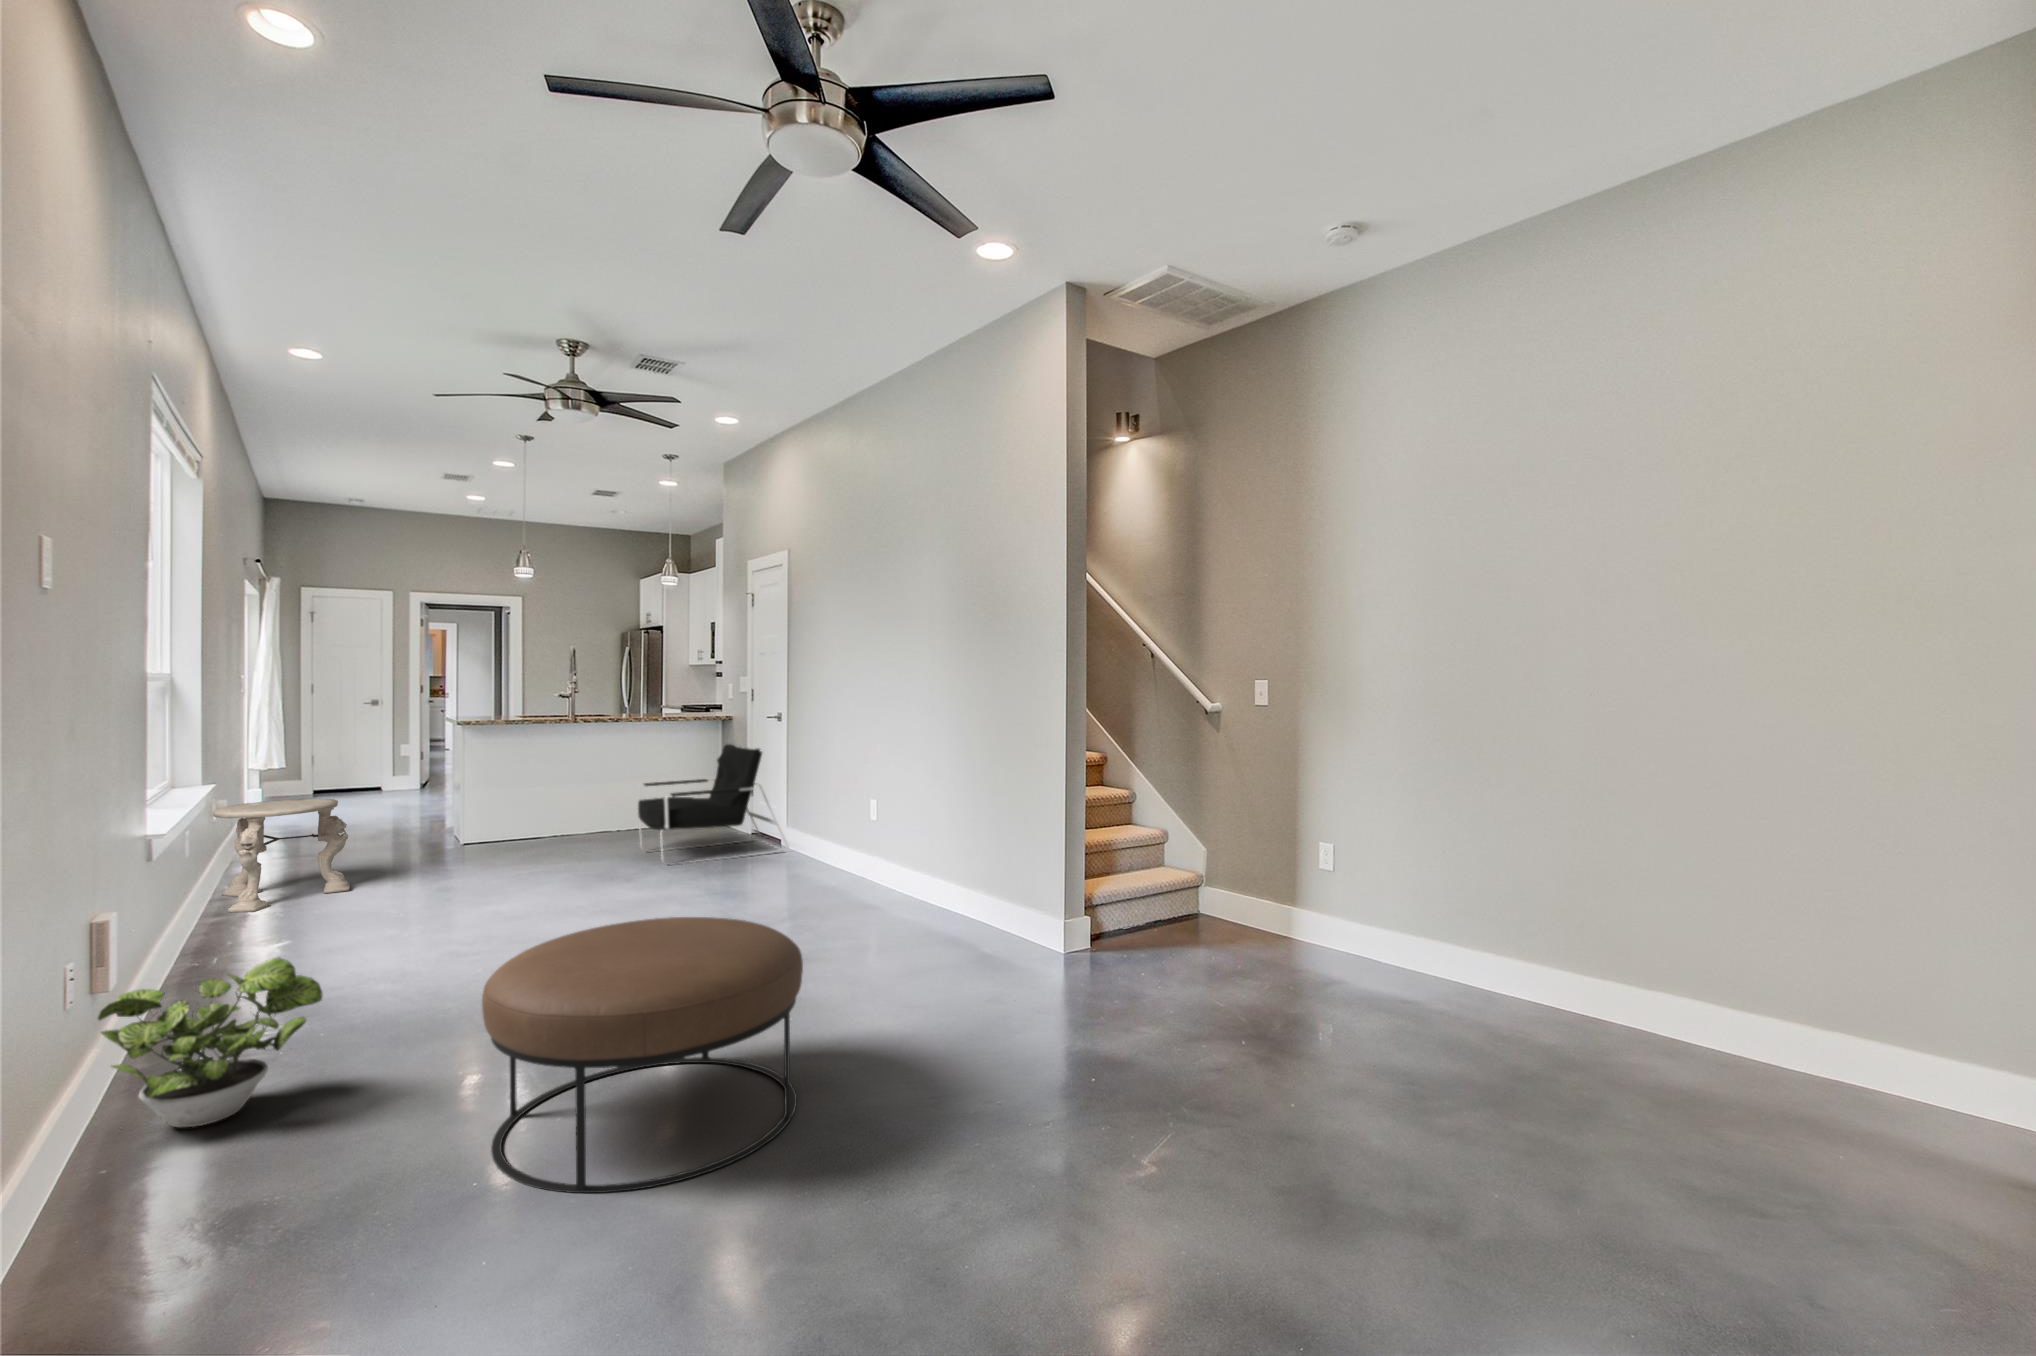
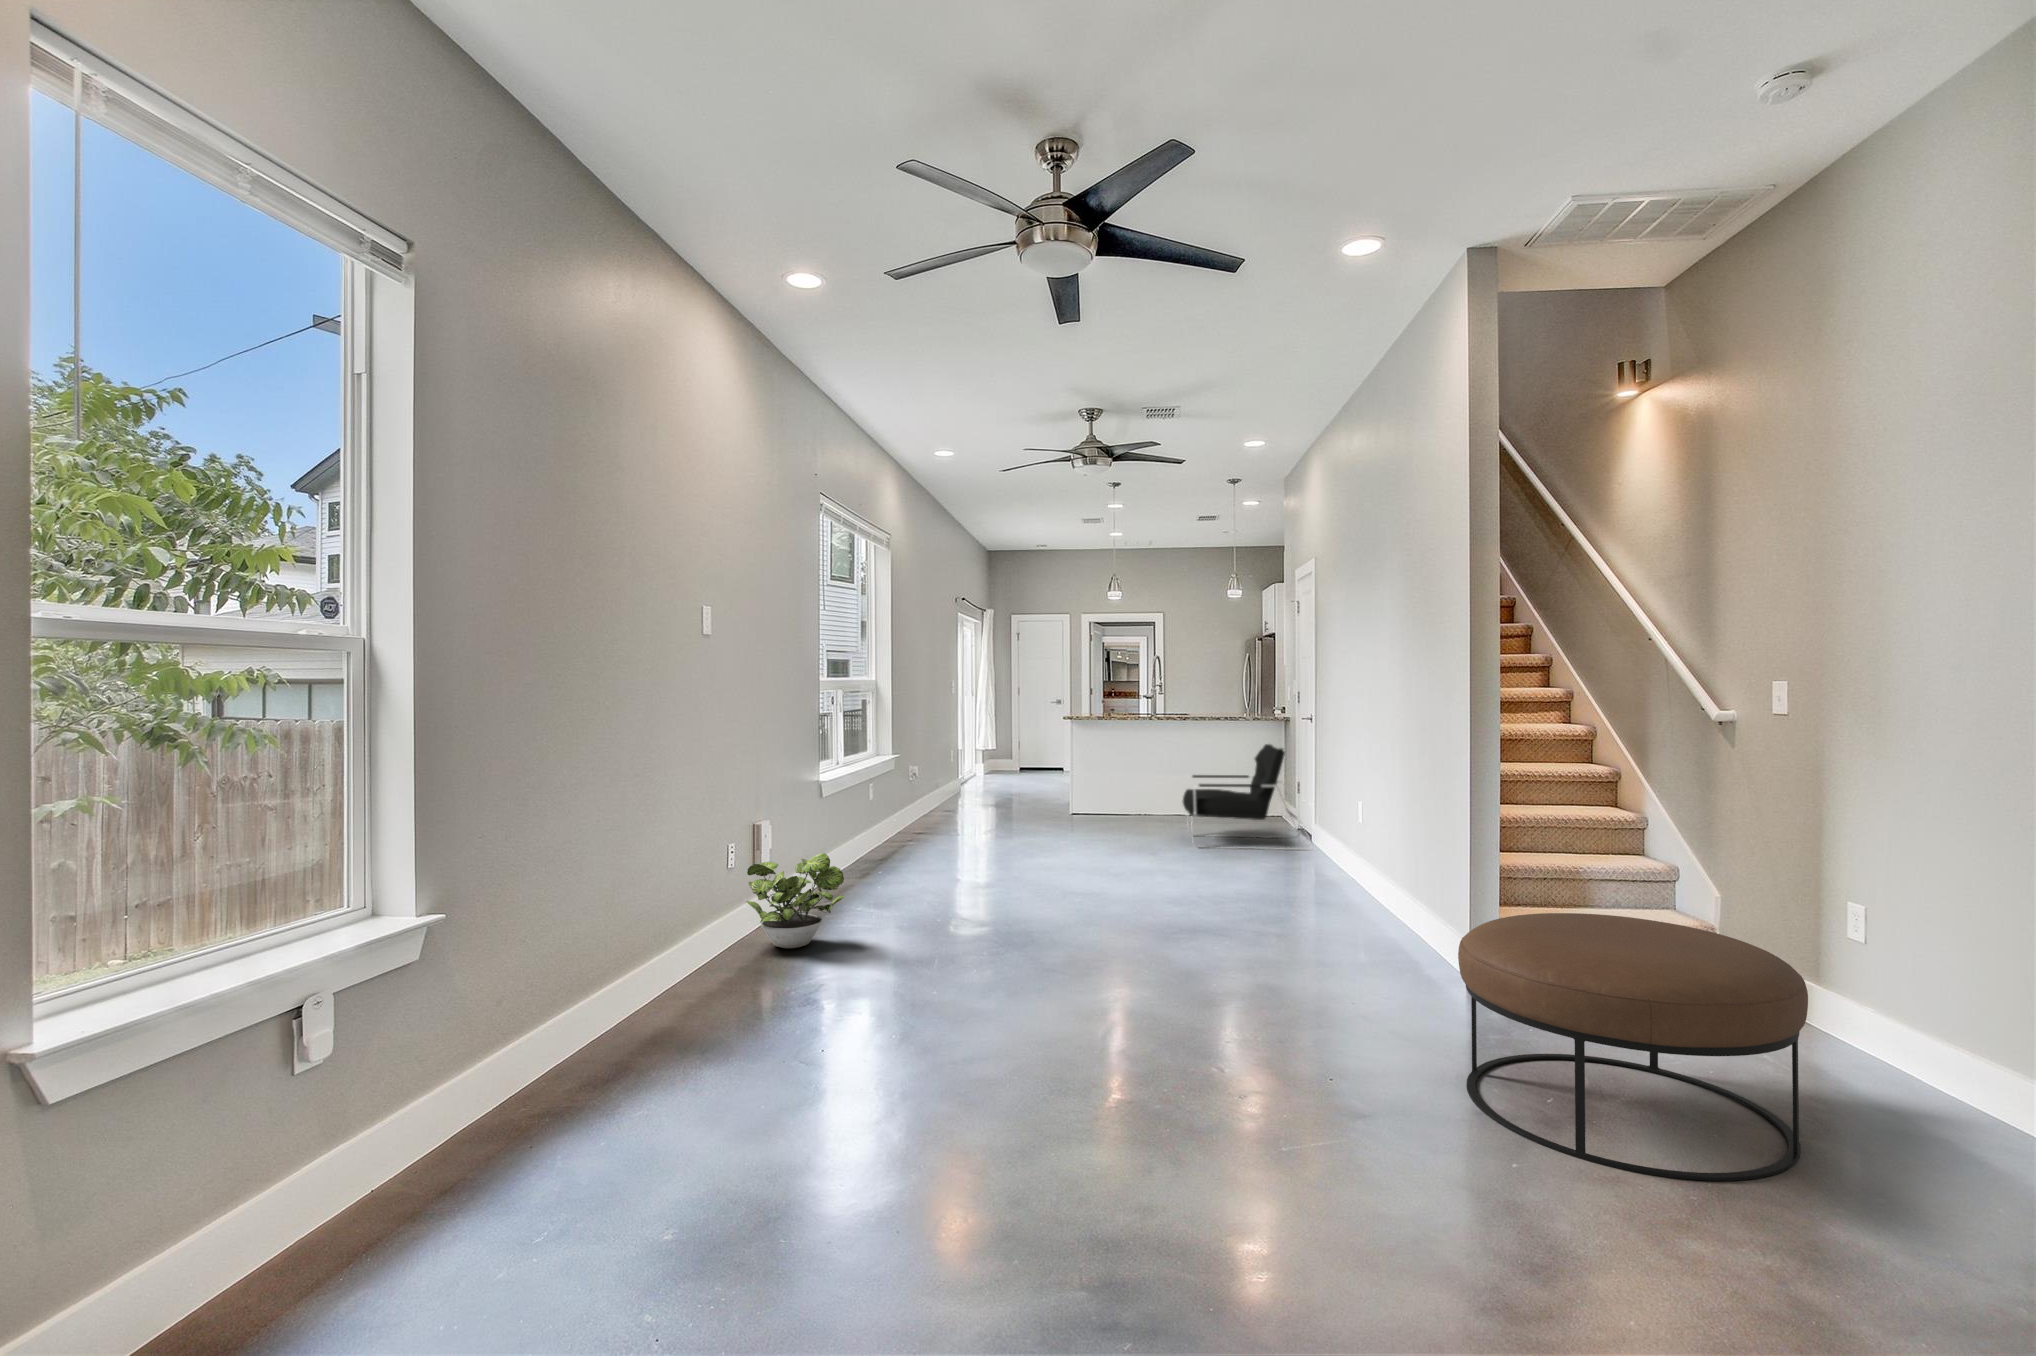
side table: present [213,799,350,912] -> none [899,768,977,842]
ottoman: present [482,917,803,1193] -> present [1458,913,1808,1181]

